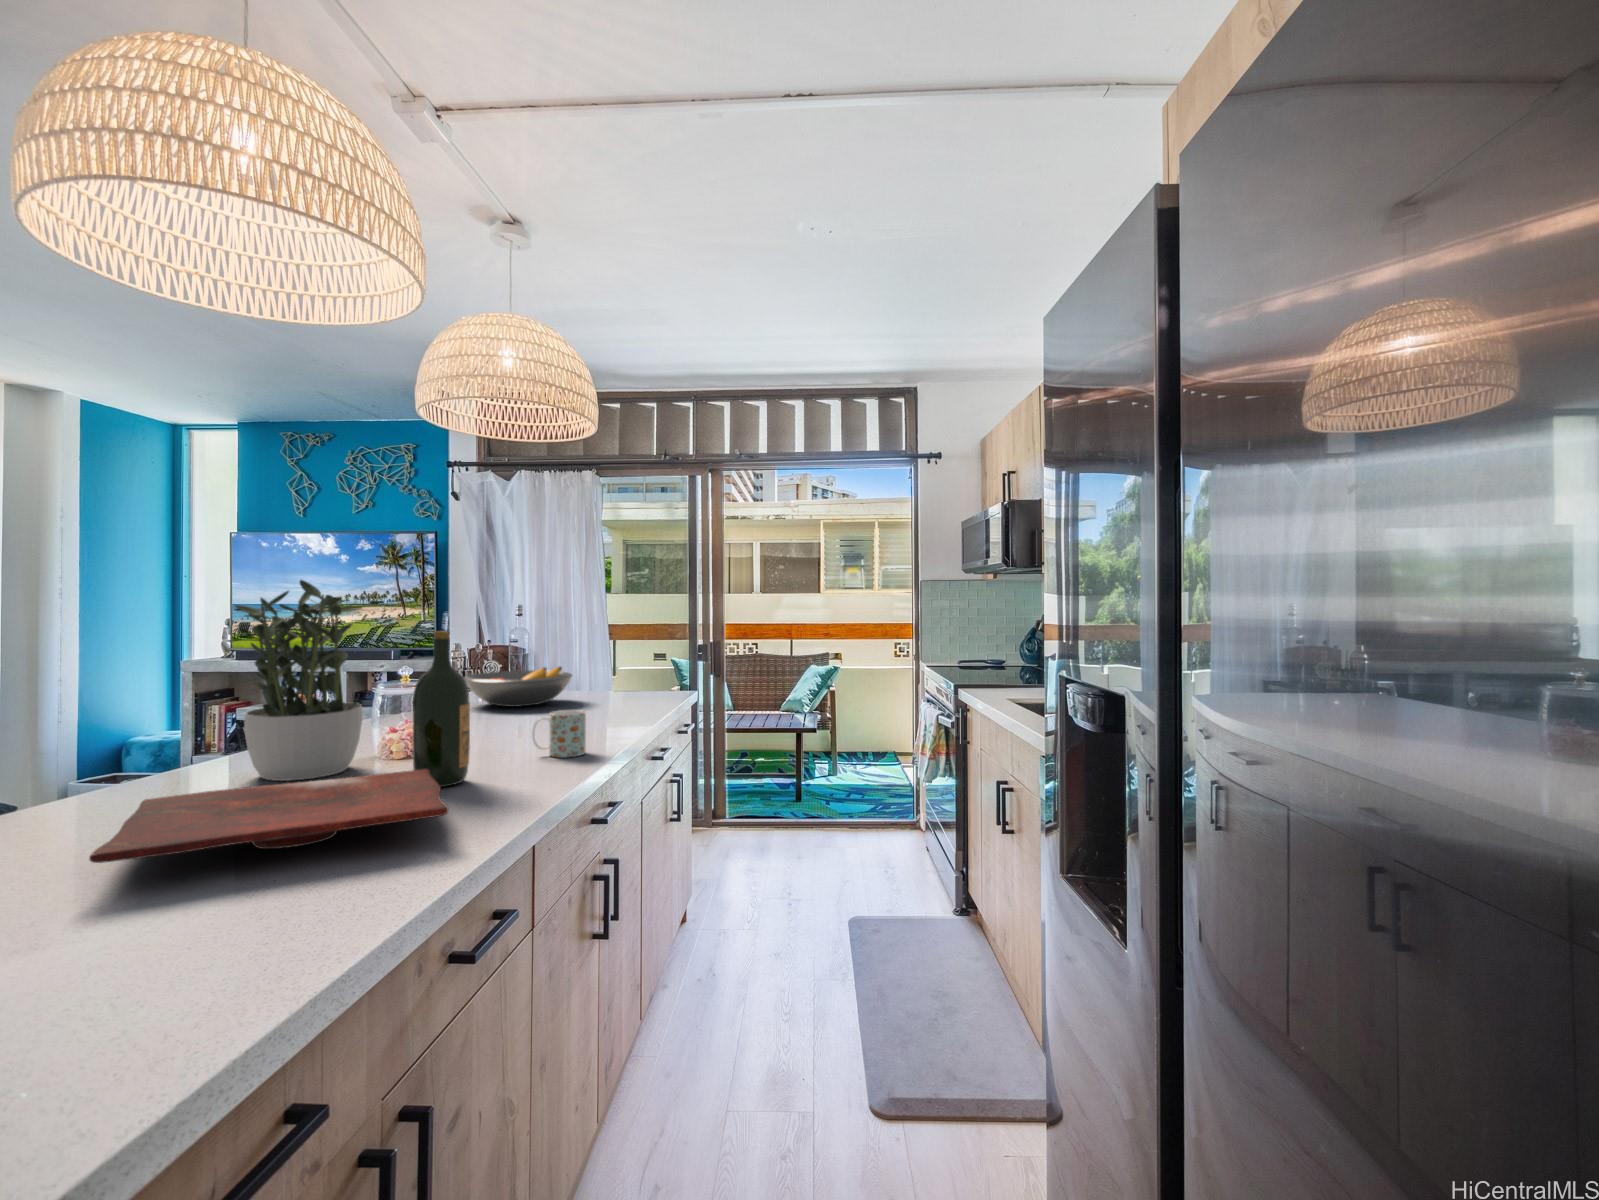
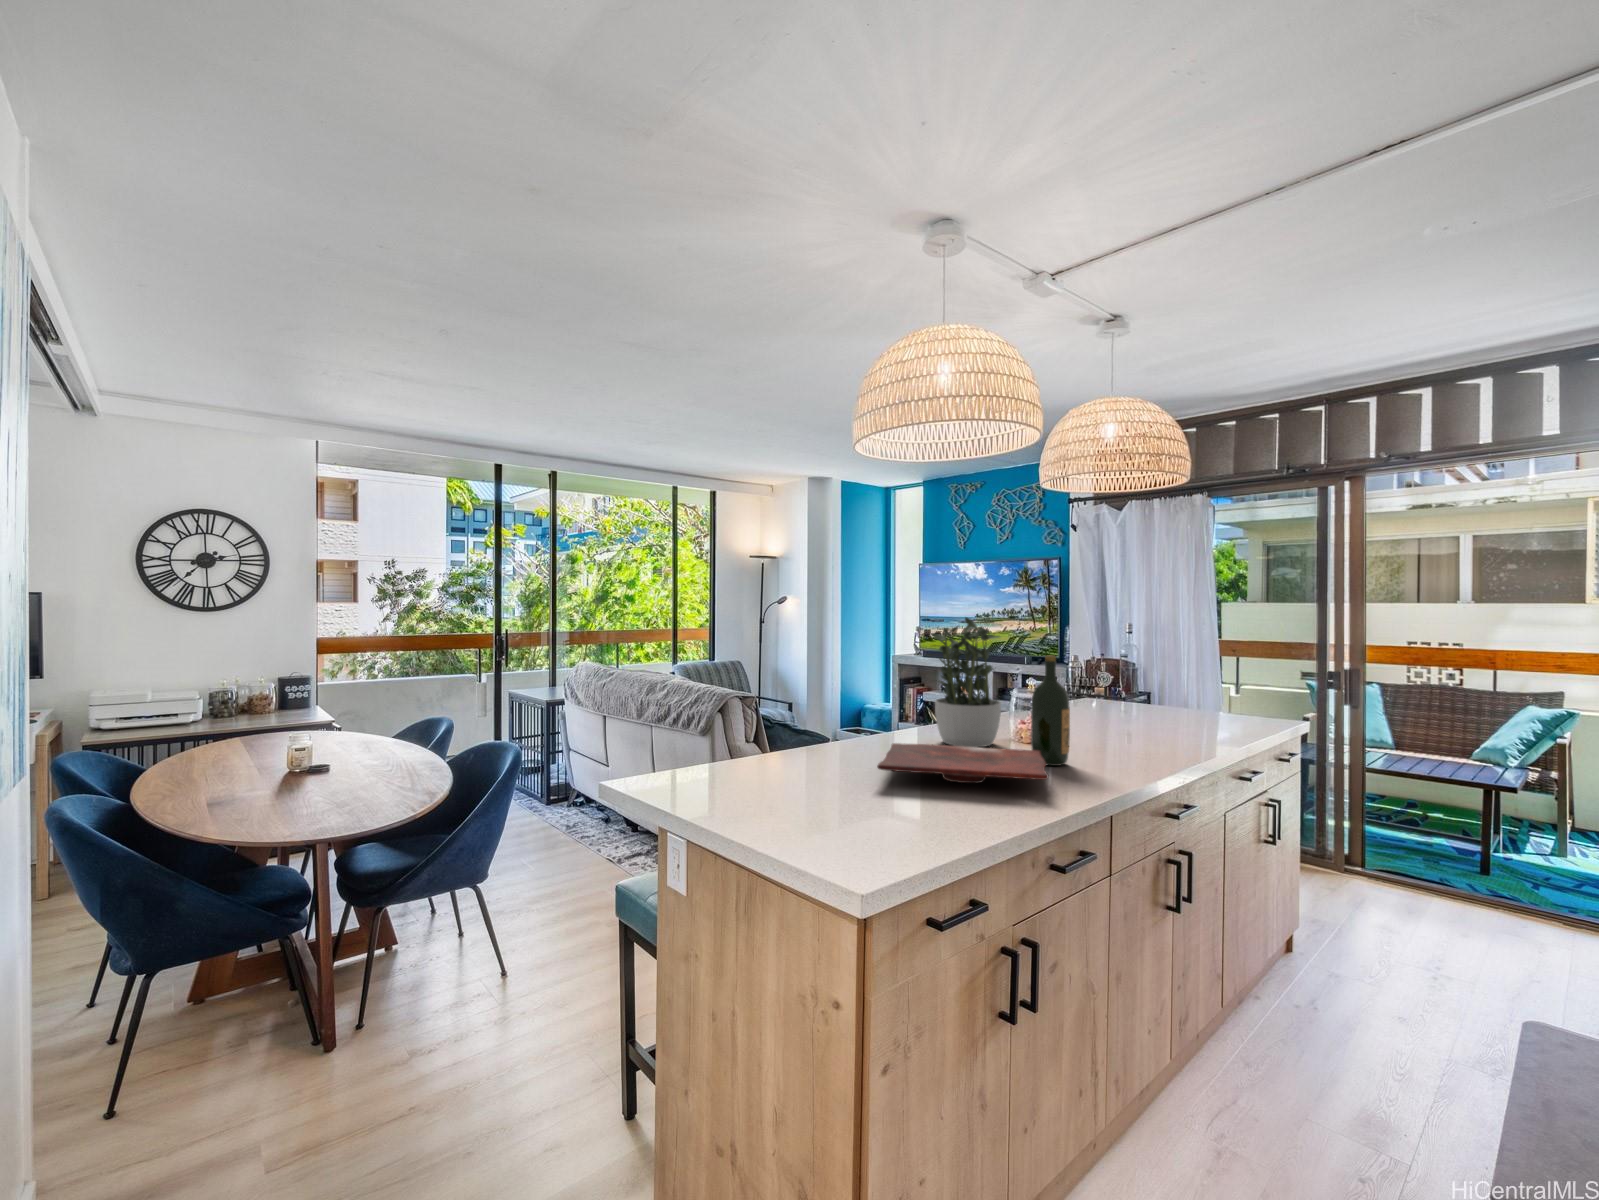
fruit bowl: present [465,666,572,707] -> none [1076,684,1170,716]
mug: present [532,710,586,757] -> none [1120,722,1165,761]

